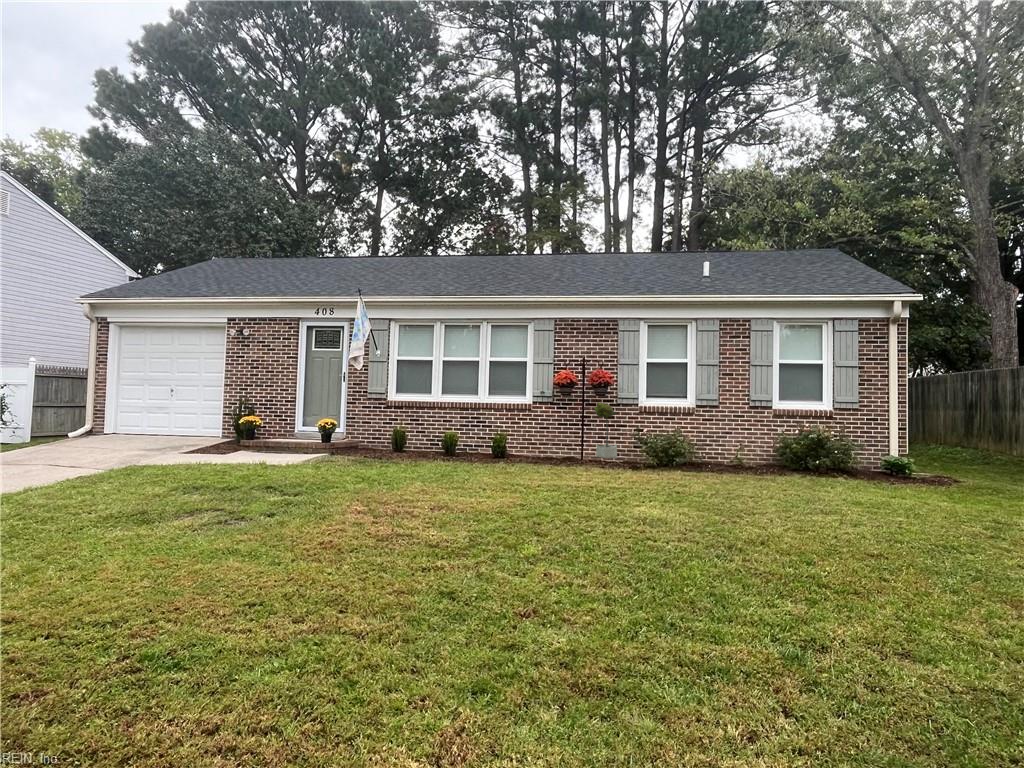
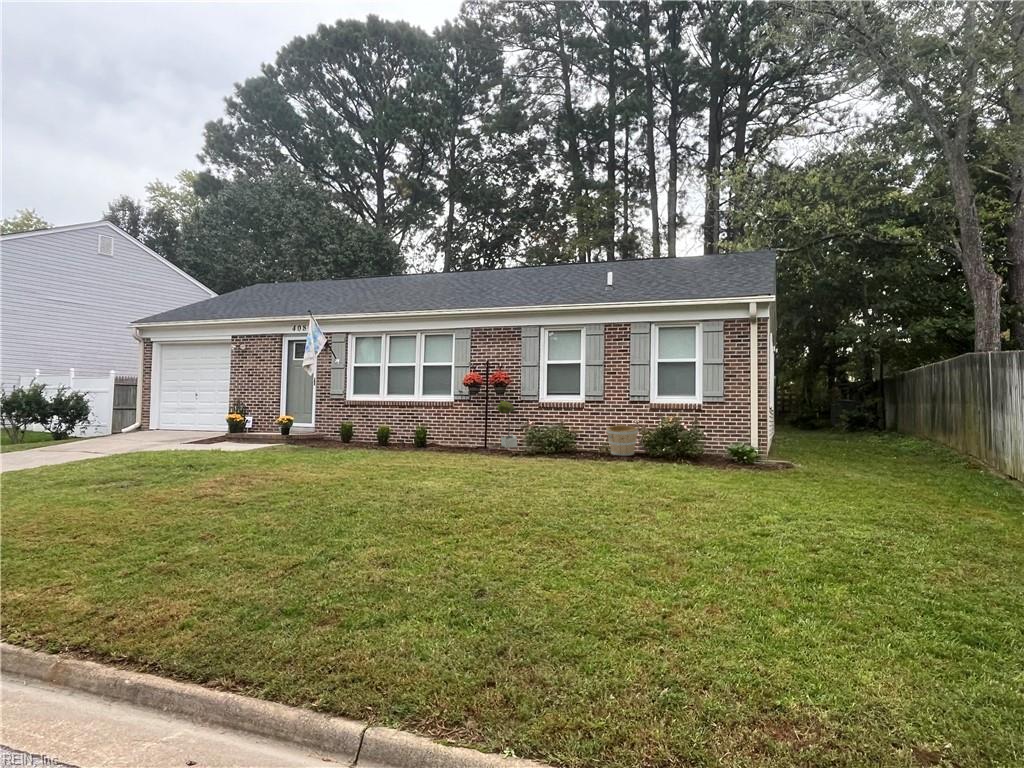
wooden bucket: none [730,433,769,468] -> present [606,425,638,456]

